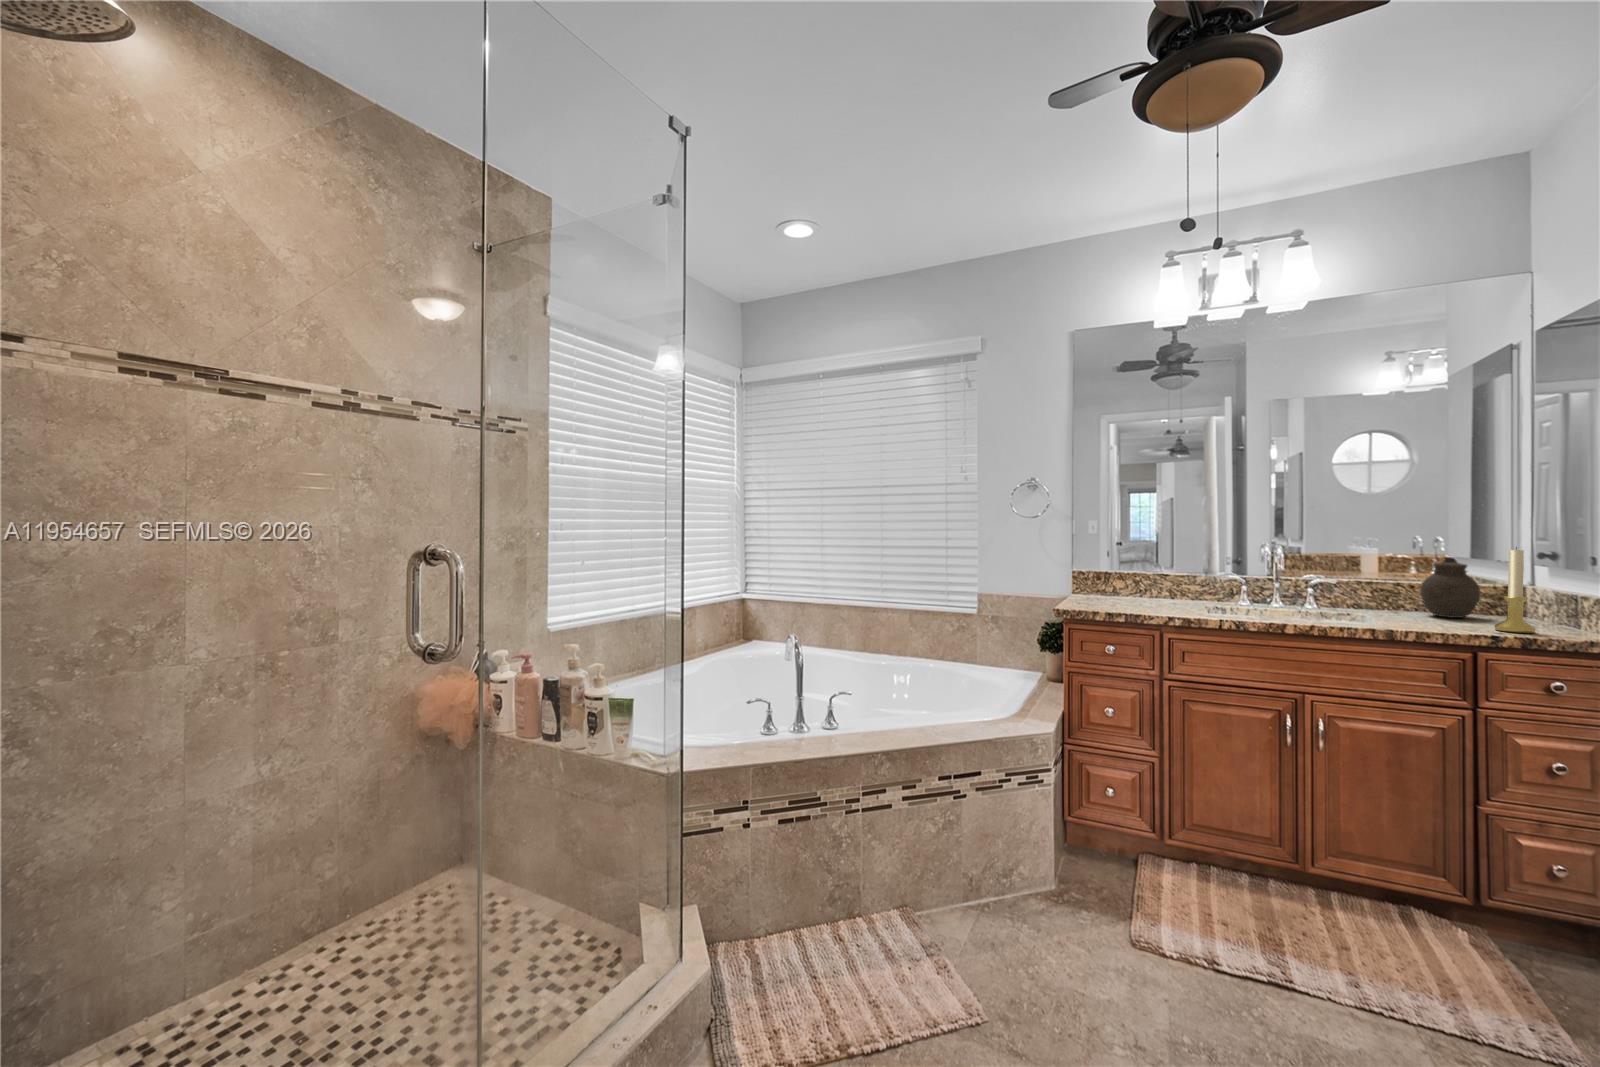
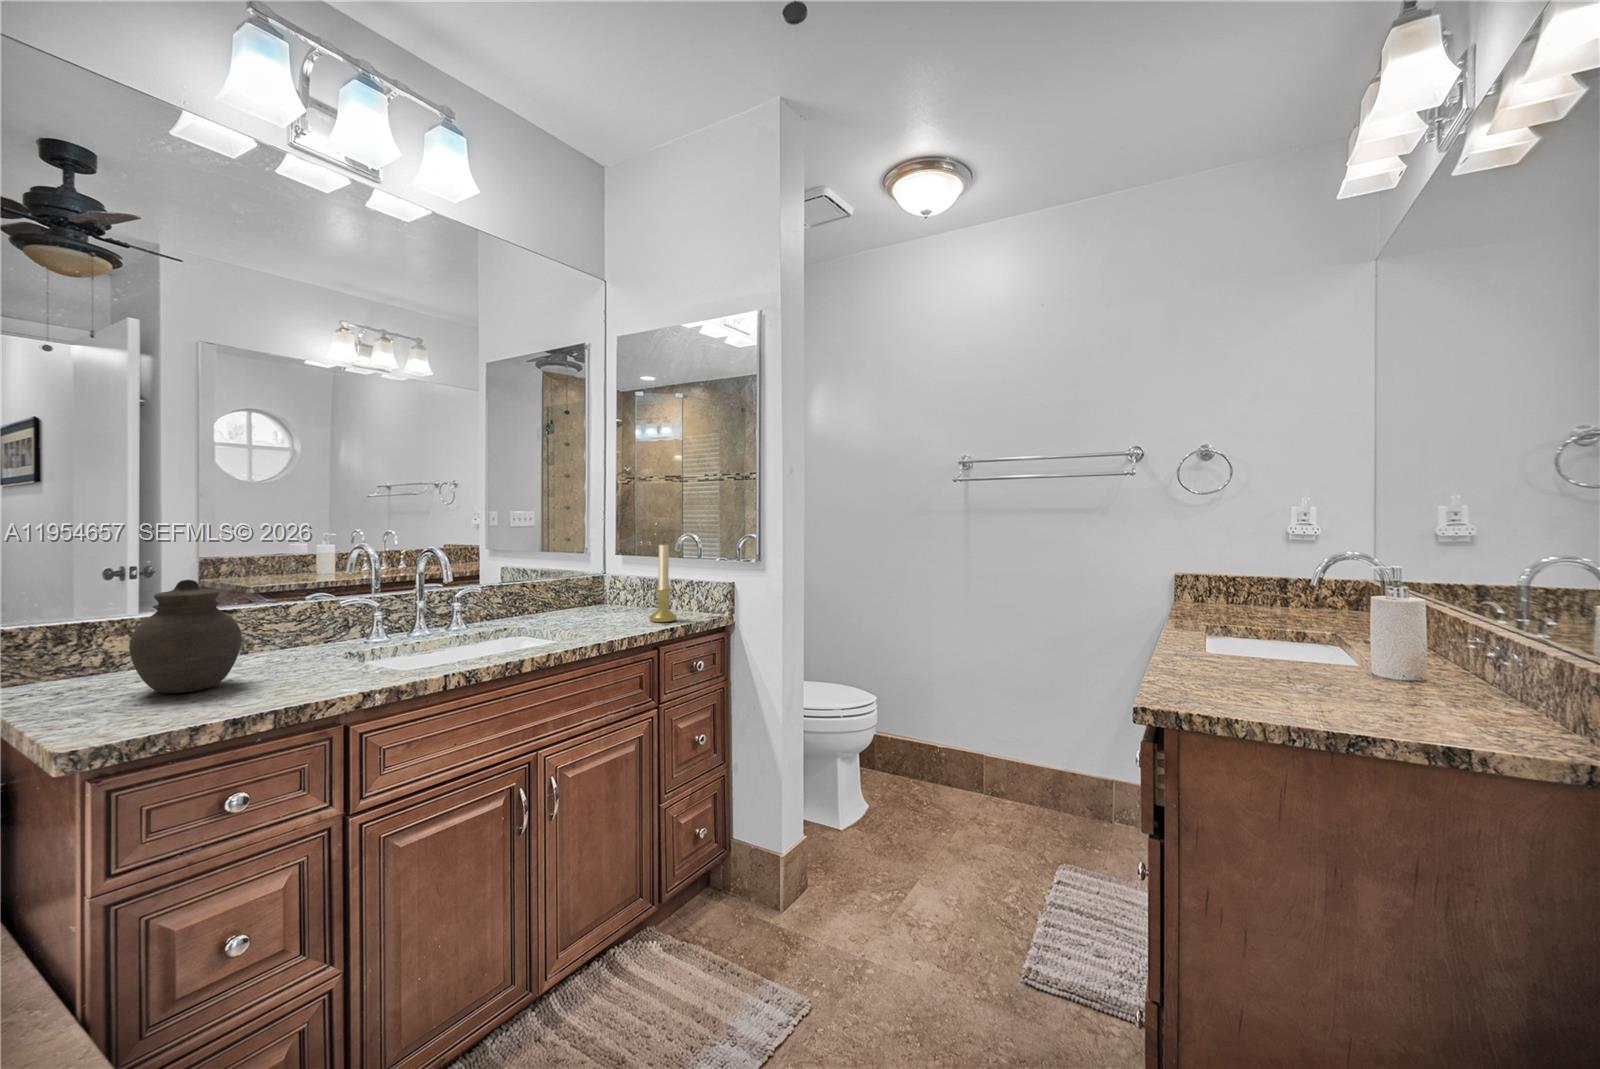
jar: present [1420,557,1480,618] -> present [129,580,242,693]

